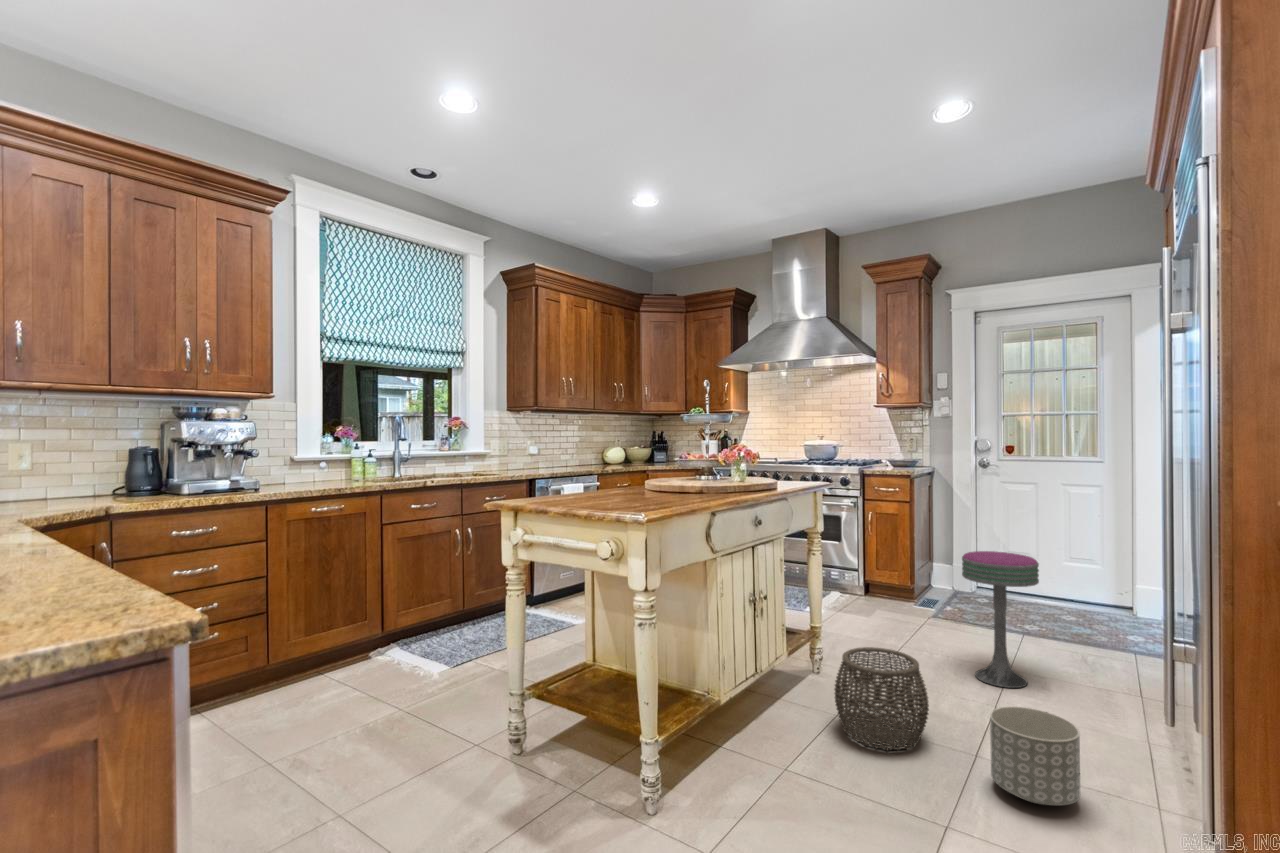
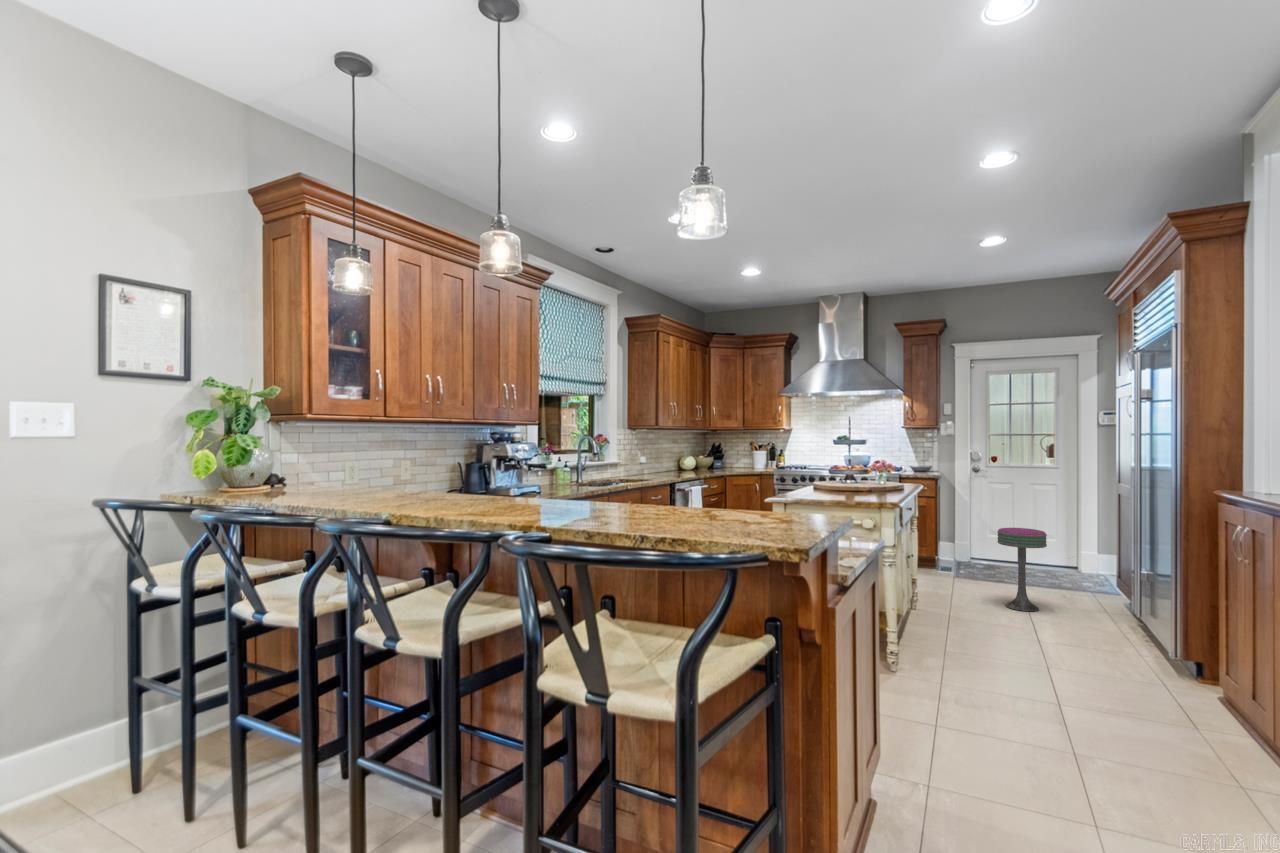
woven basket: present [834,647,929,750] -> none [945,585,1006,641]
planter: present [990,706,1080,806] -> none [1048,609,1098,657]

